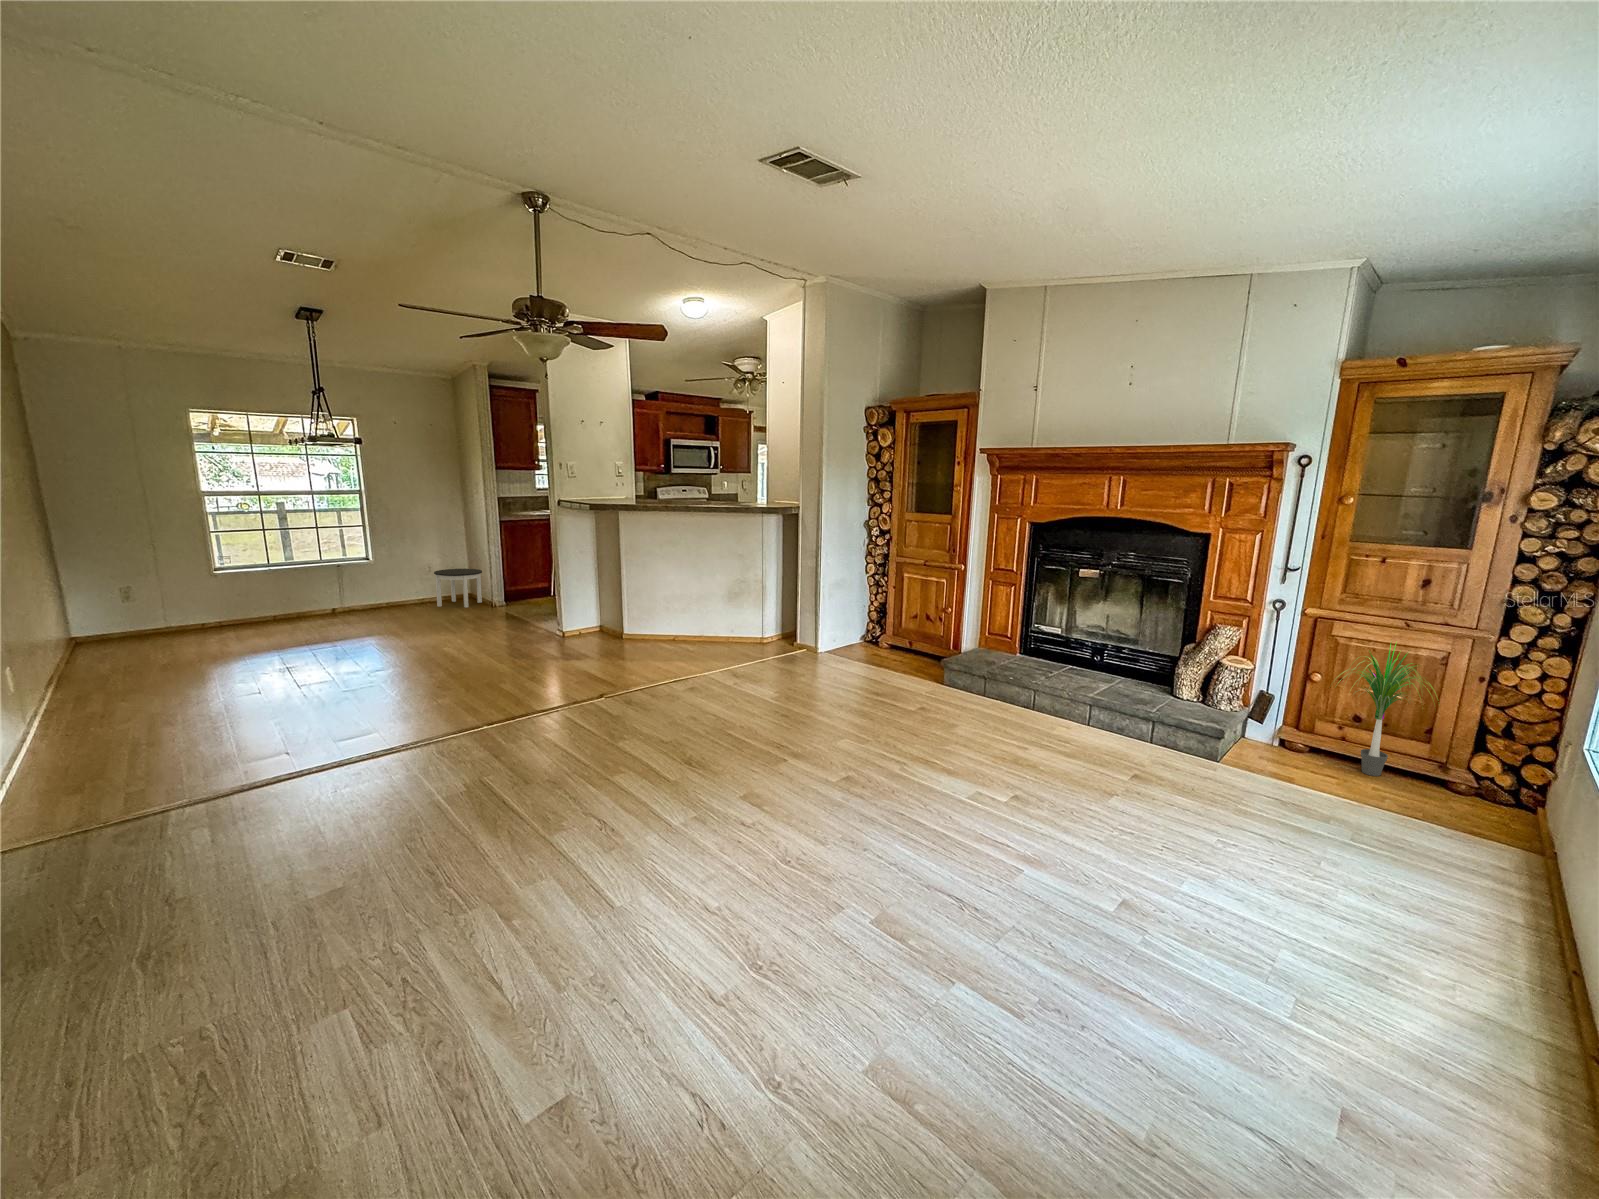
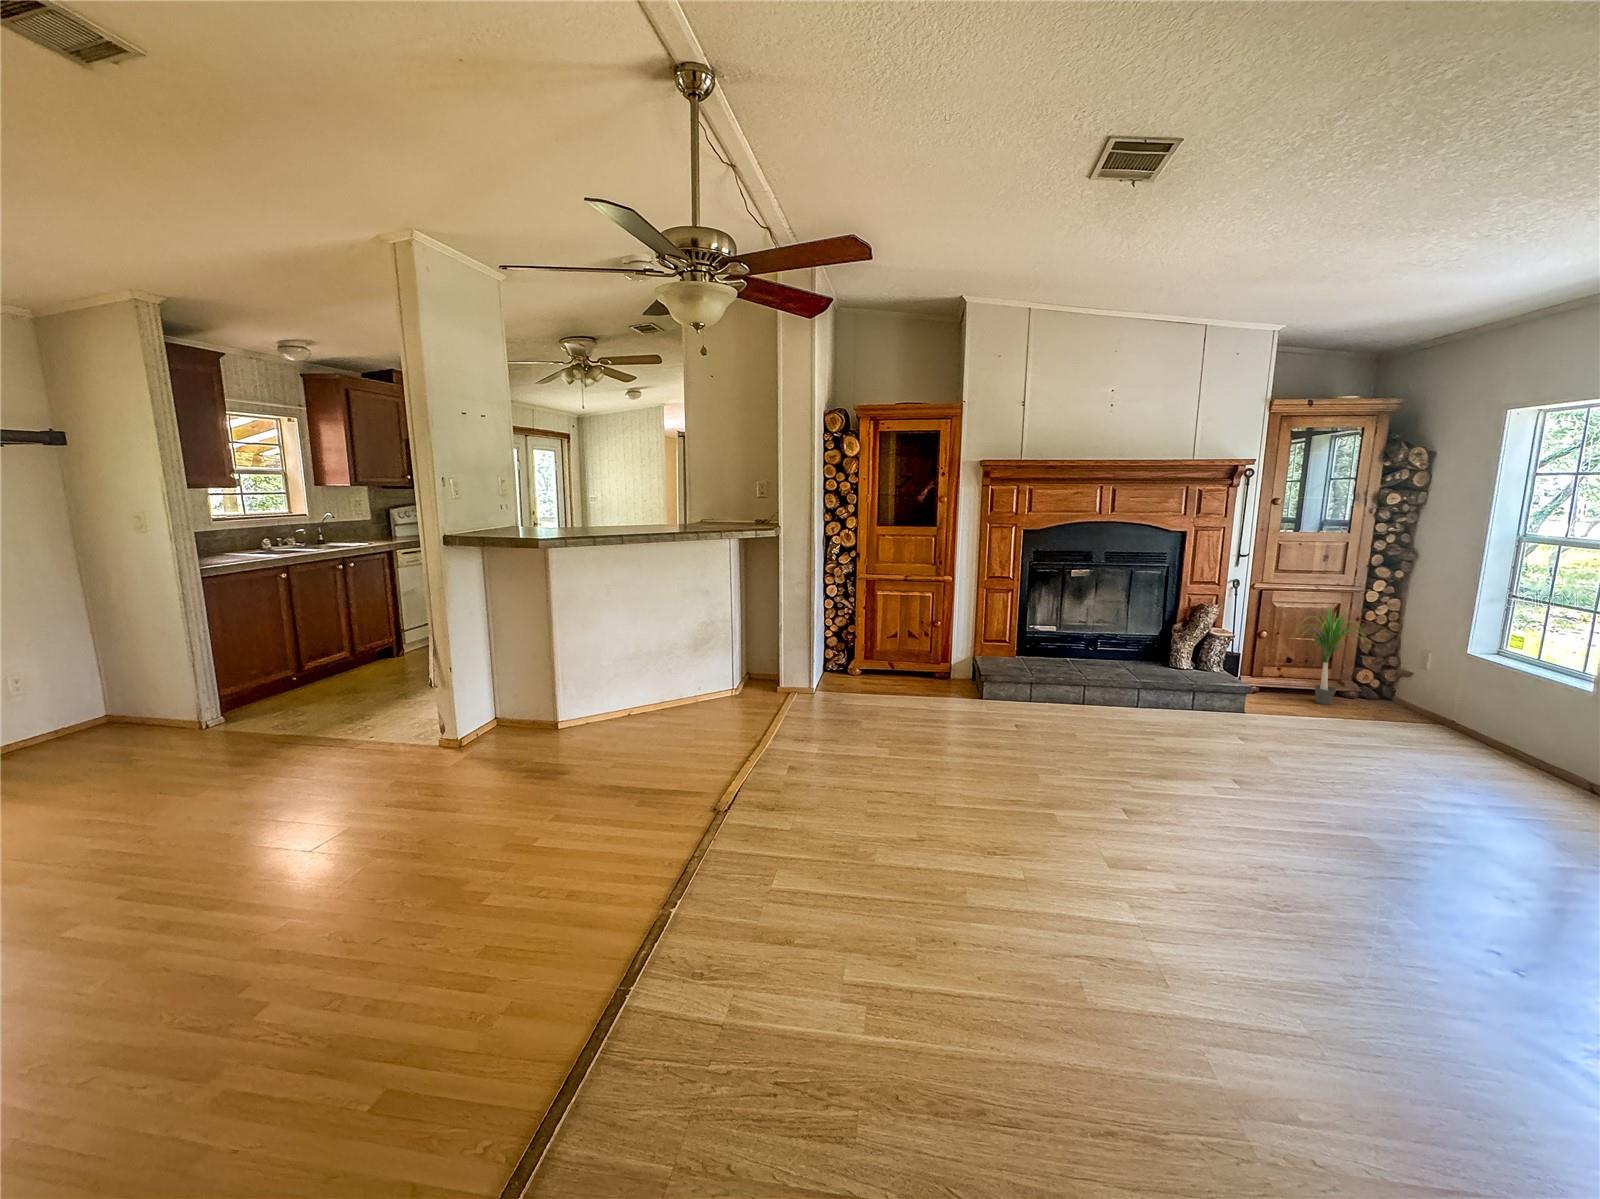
round table: present [434,569,482,608] -> none [38,671,158,757]

